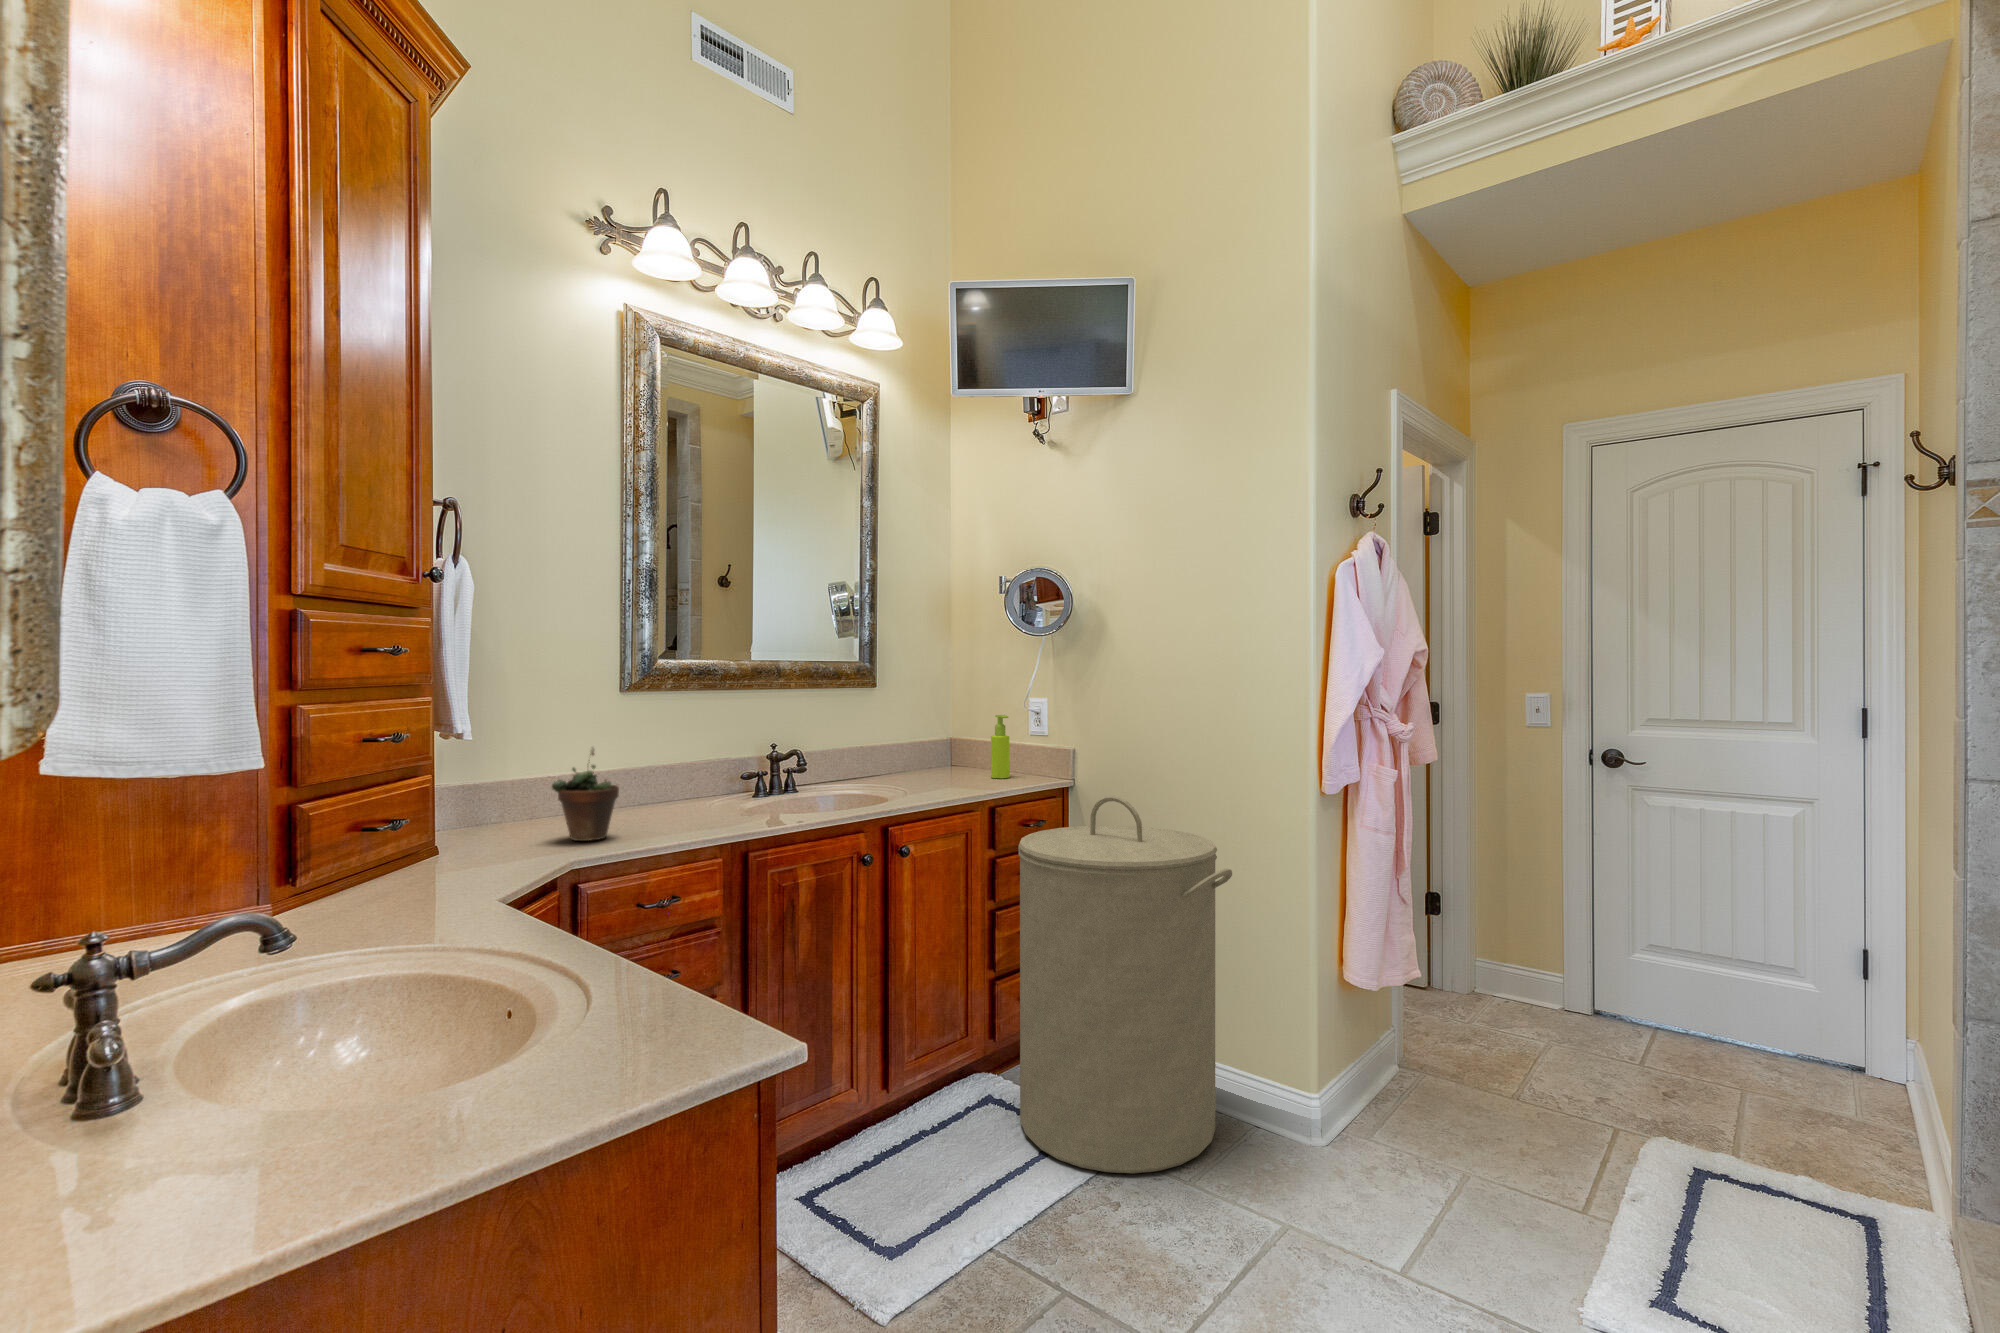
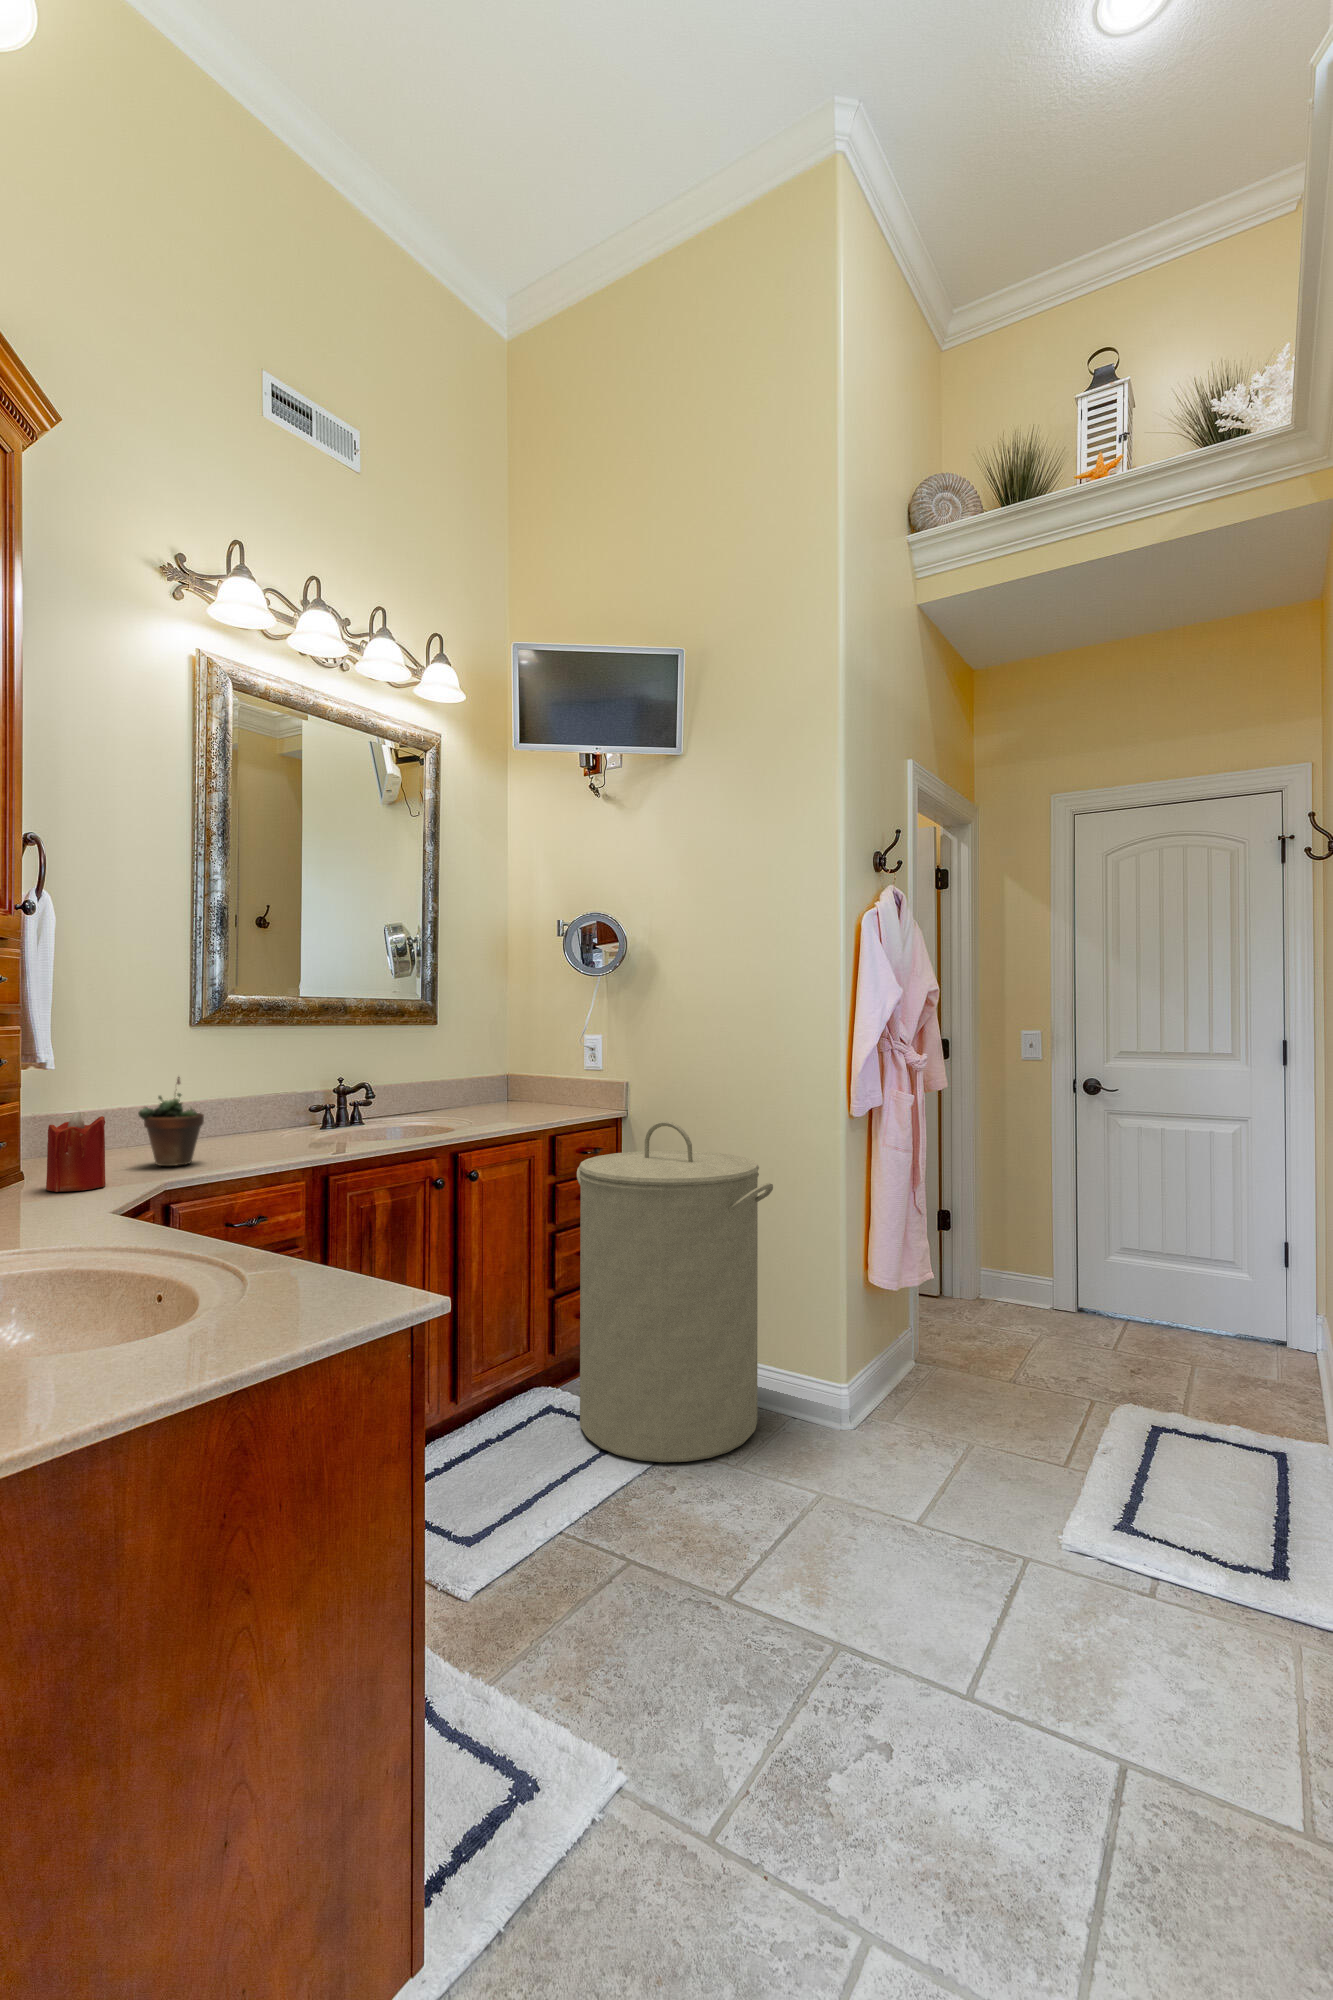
soap dispenser: present [991,715,1009,778] -> none [547,1050,564,1110]
candle: none [448,786,509,871] -> present [46,1112,106,1192]

